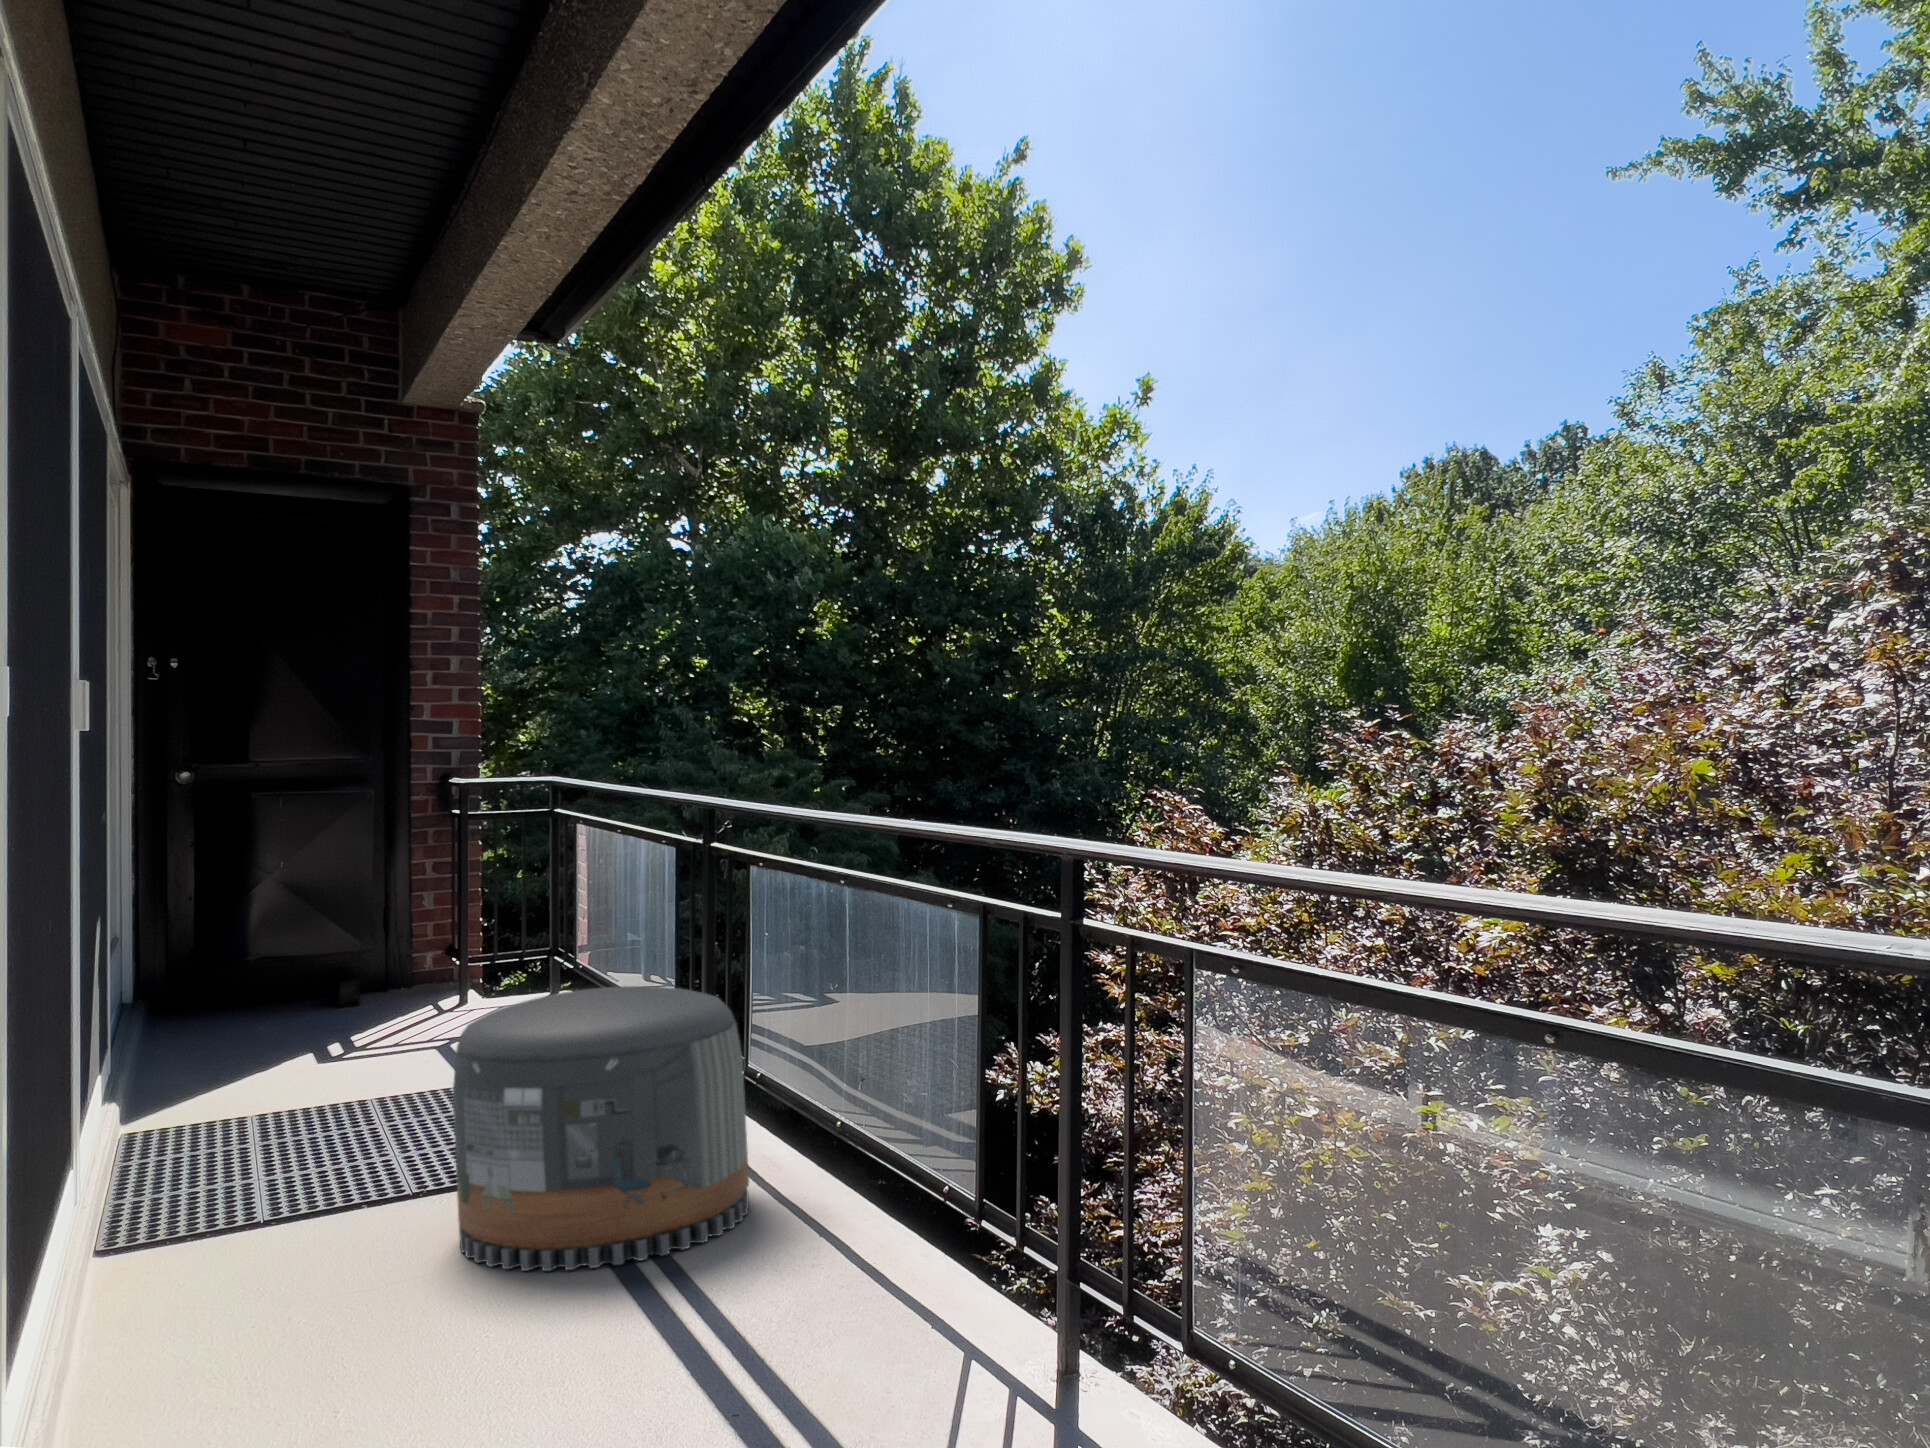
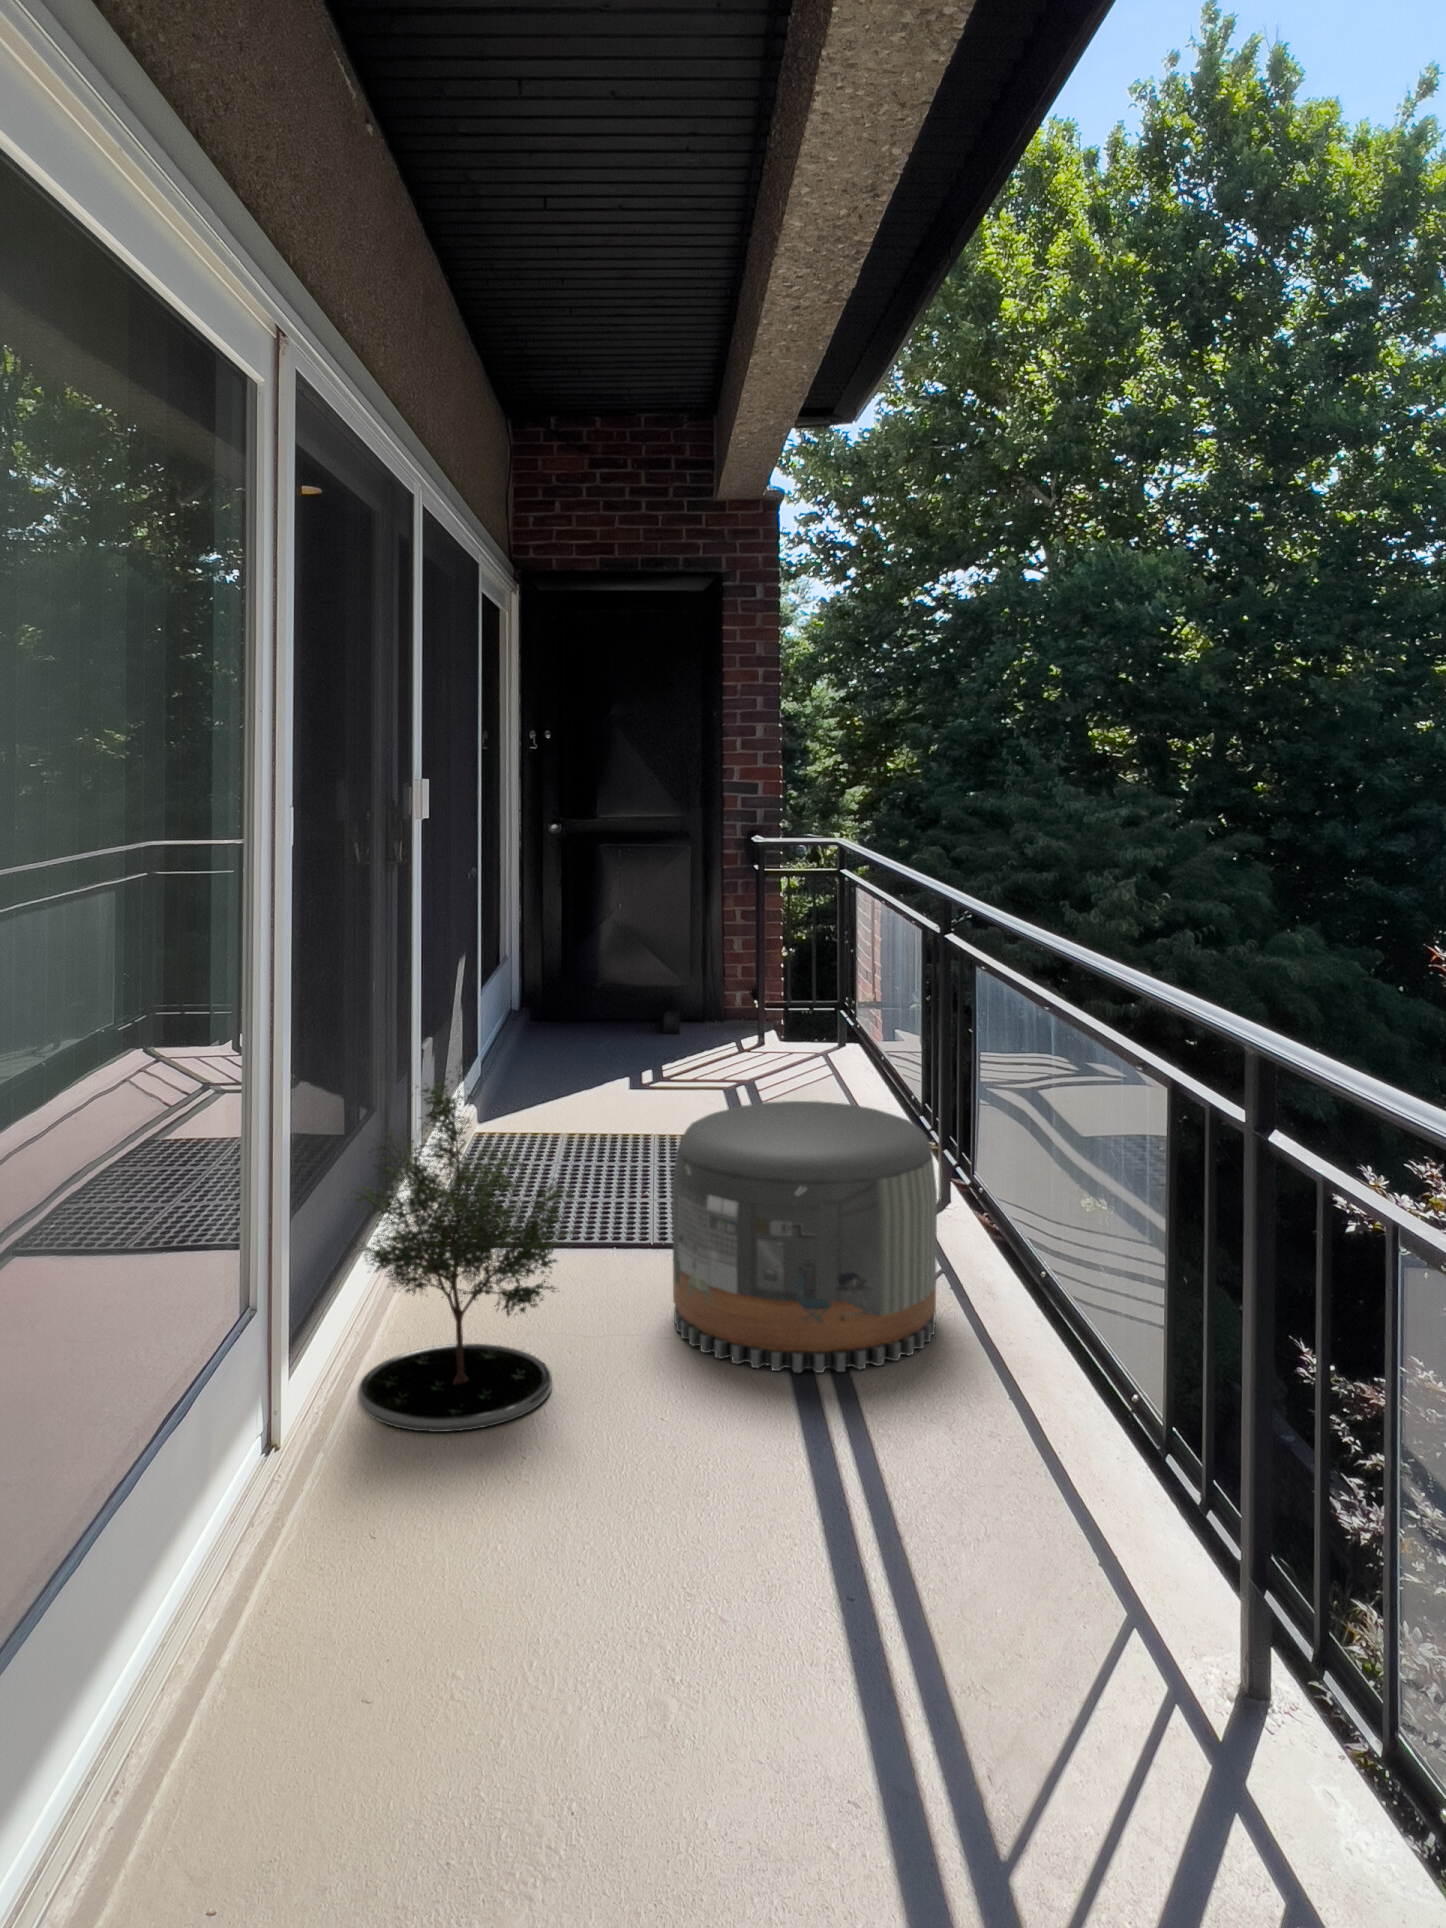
potted tree: none [51,945,371,1410] -> present [345,1057,574,1432]

